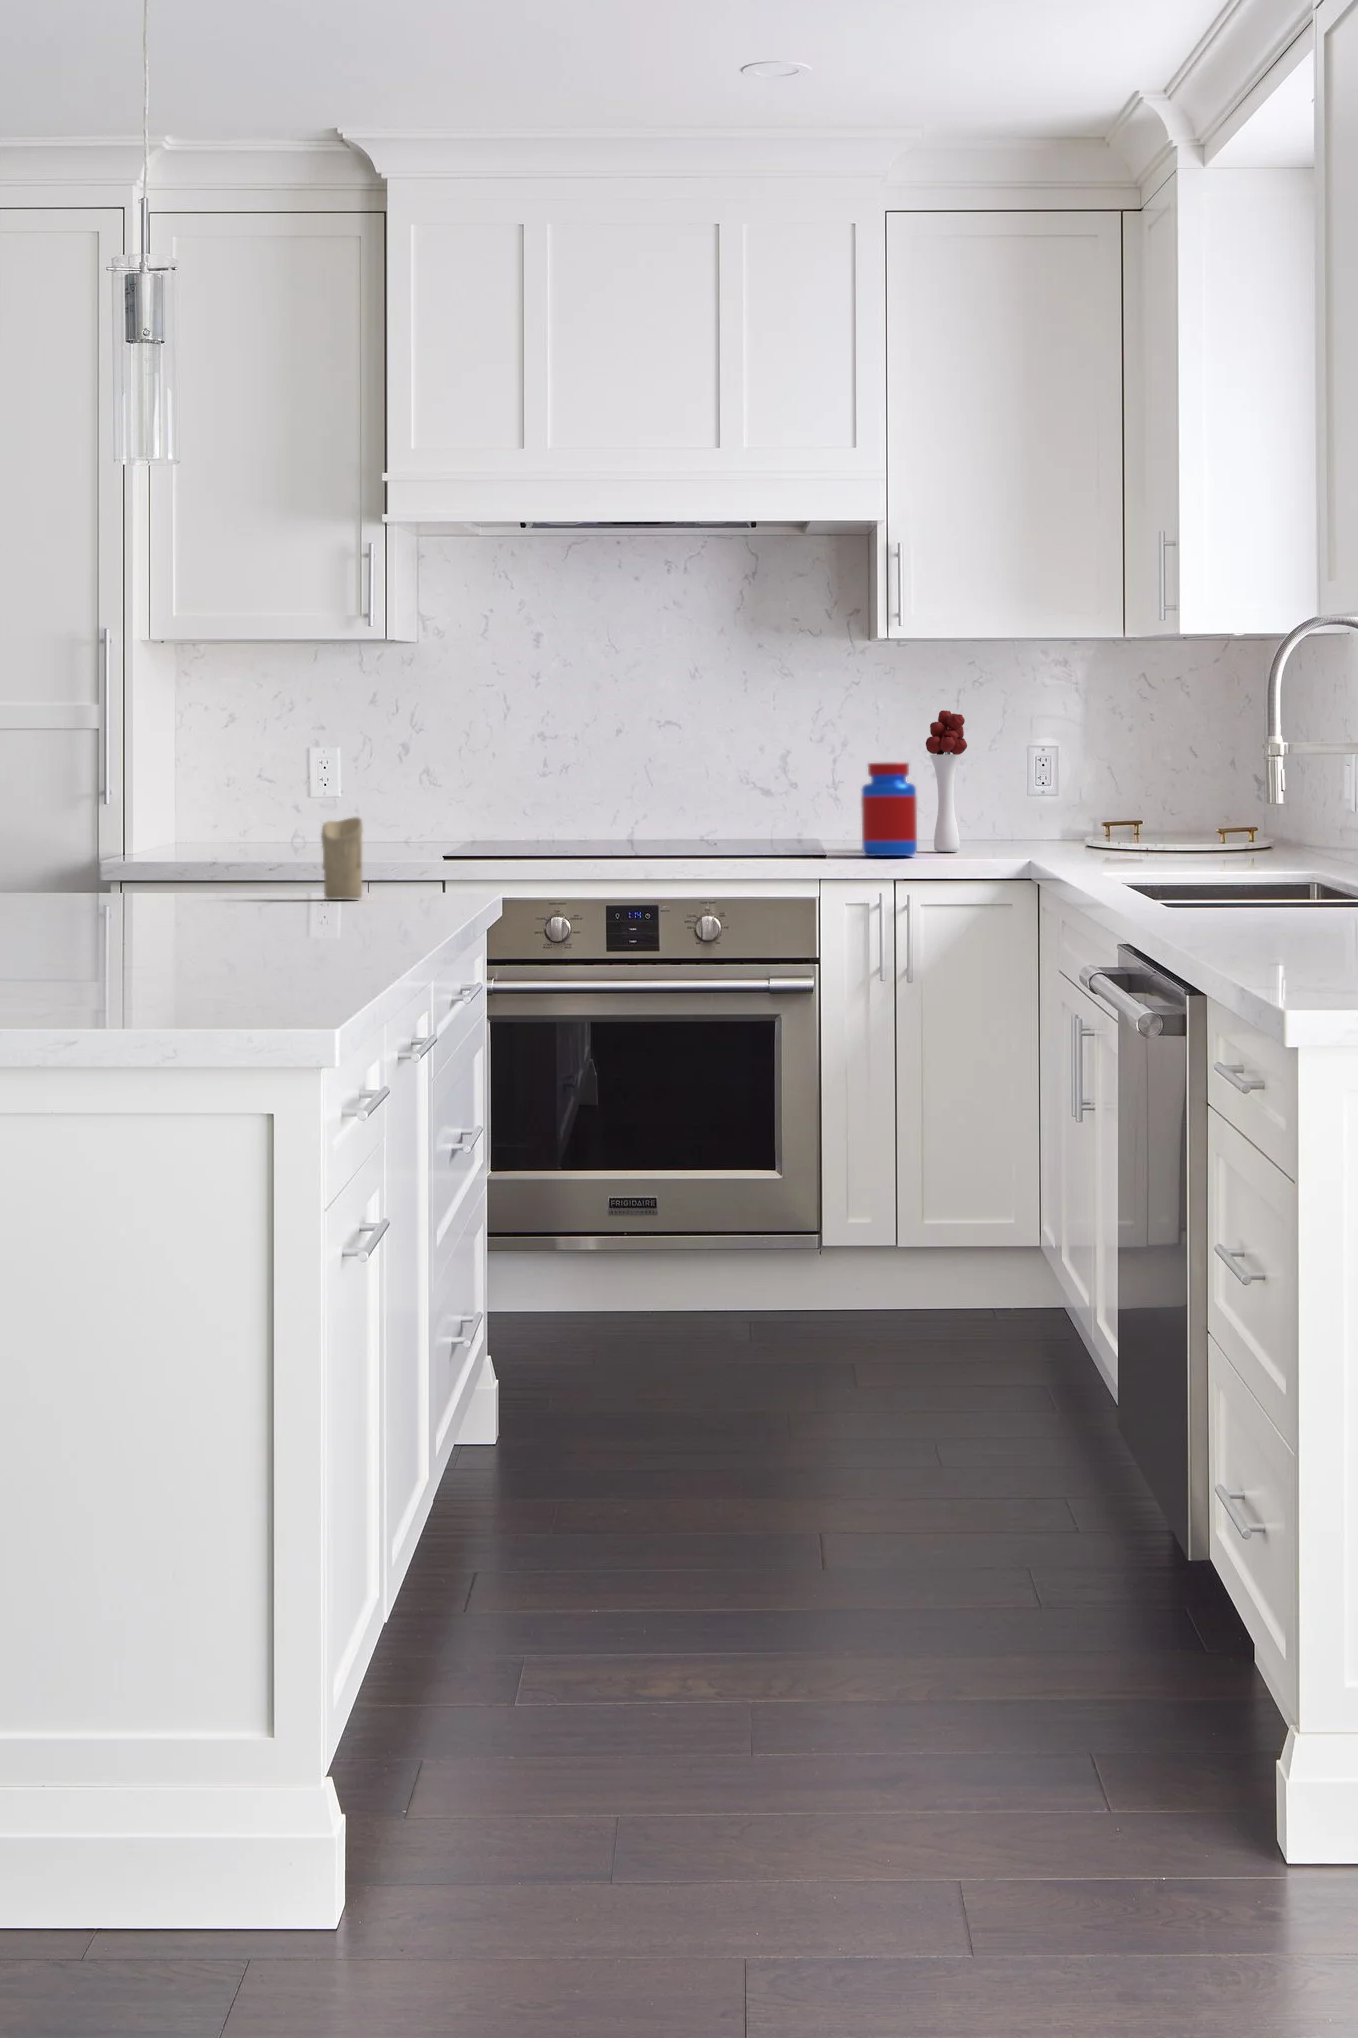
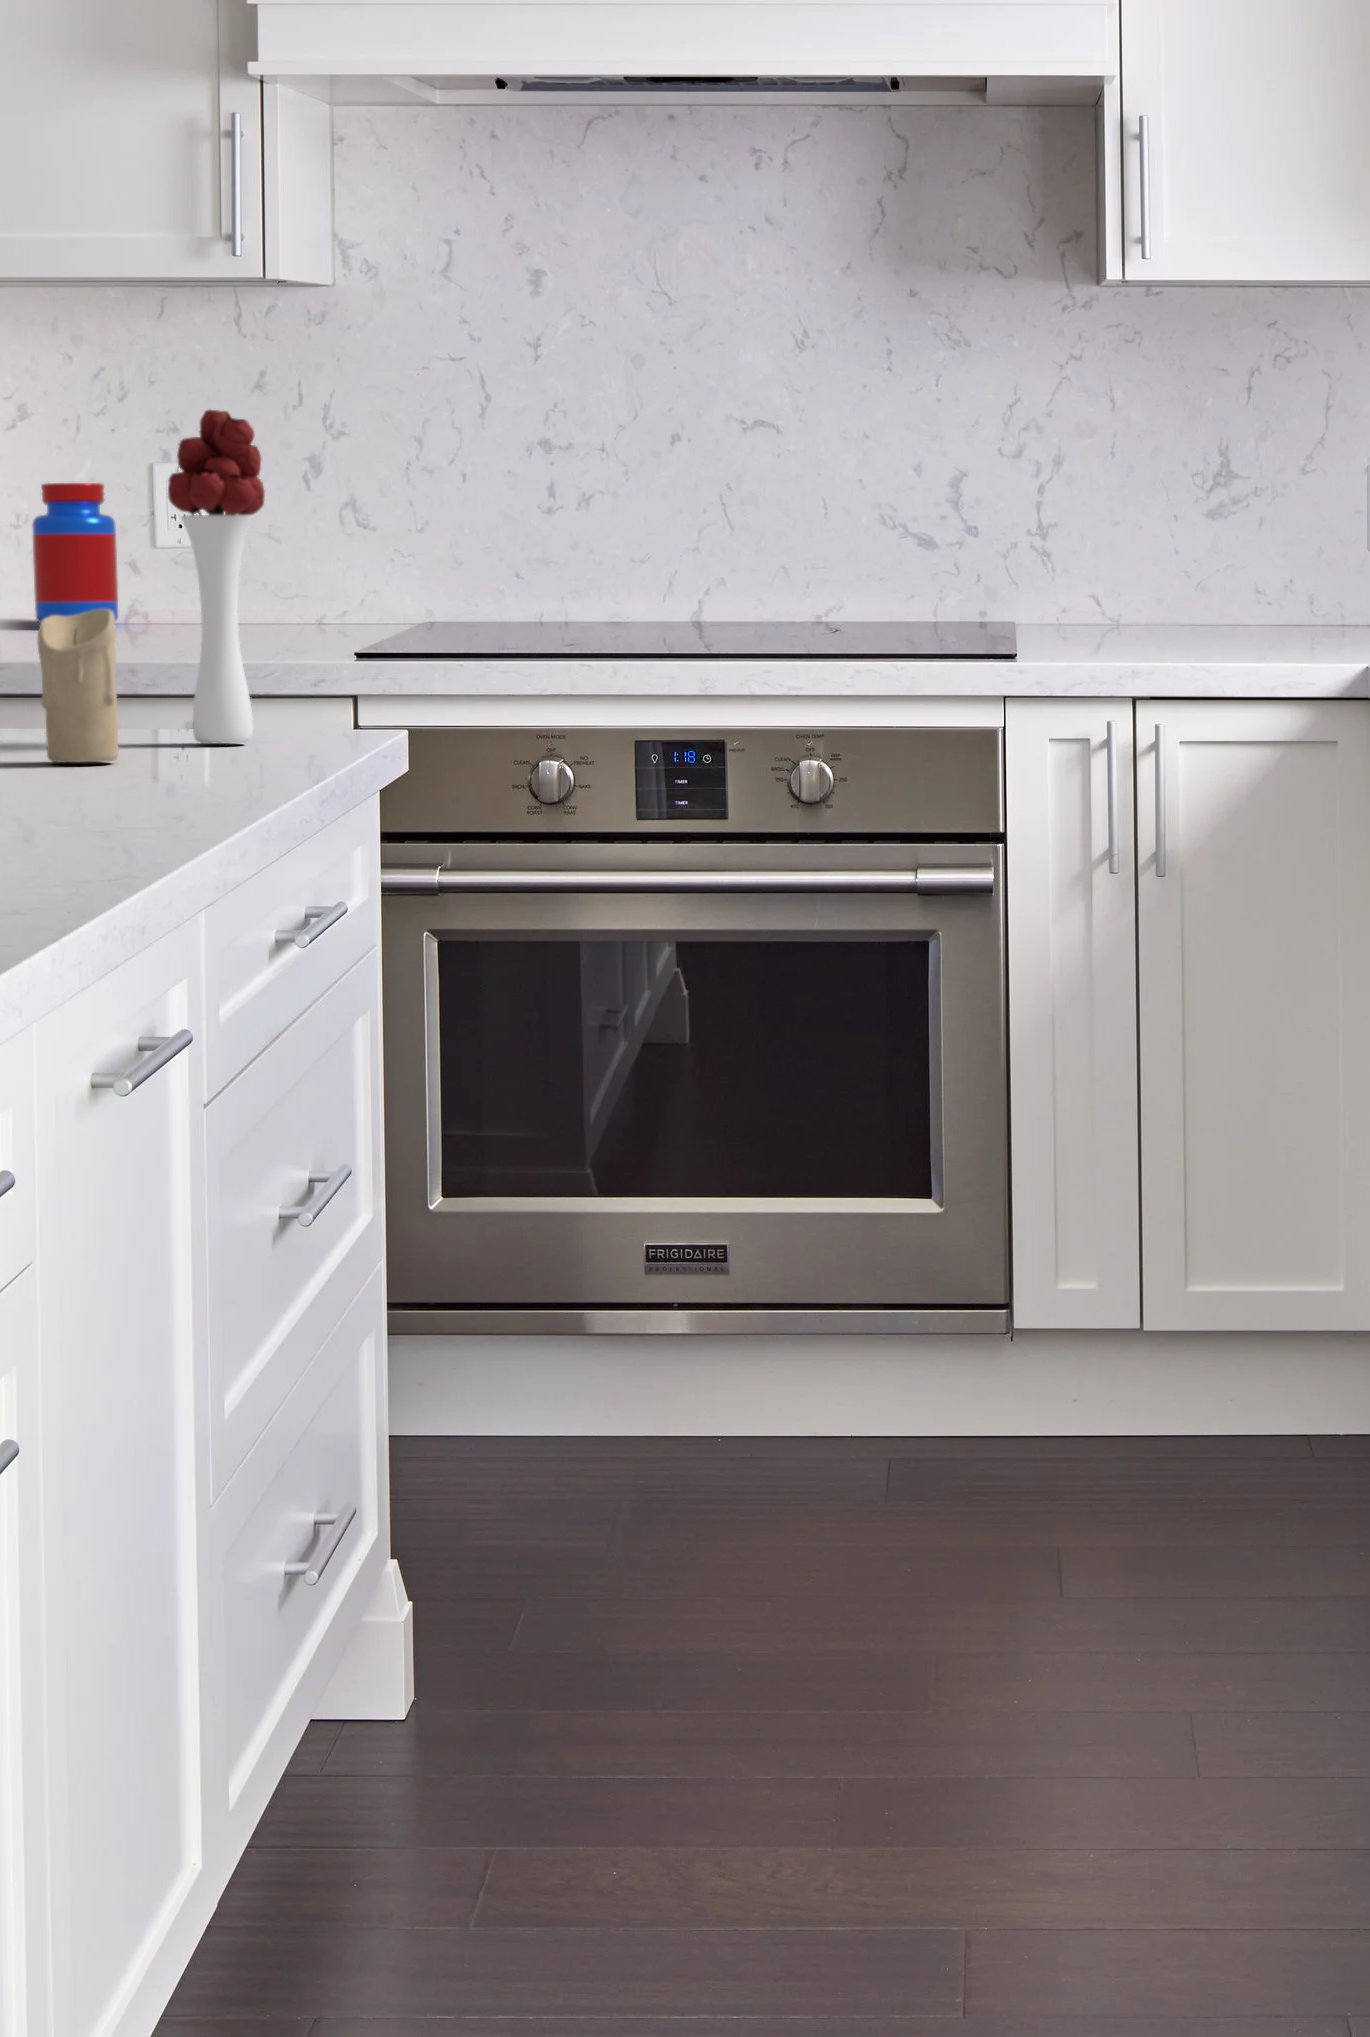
flower bouquet: present [926,710,967,852] -> present [168,410,265,743]
jar: present [861,763,917,856] -> present [32,483,118,623]

